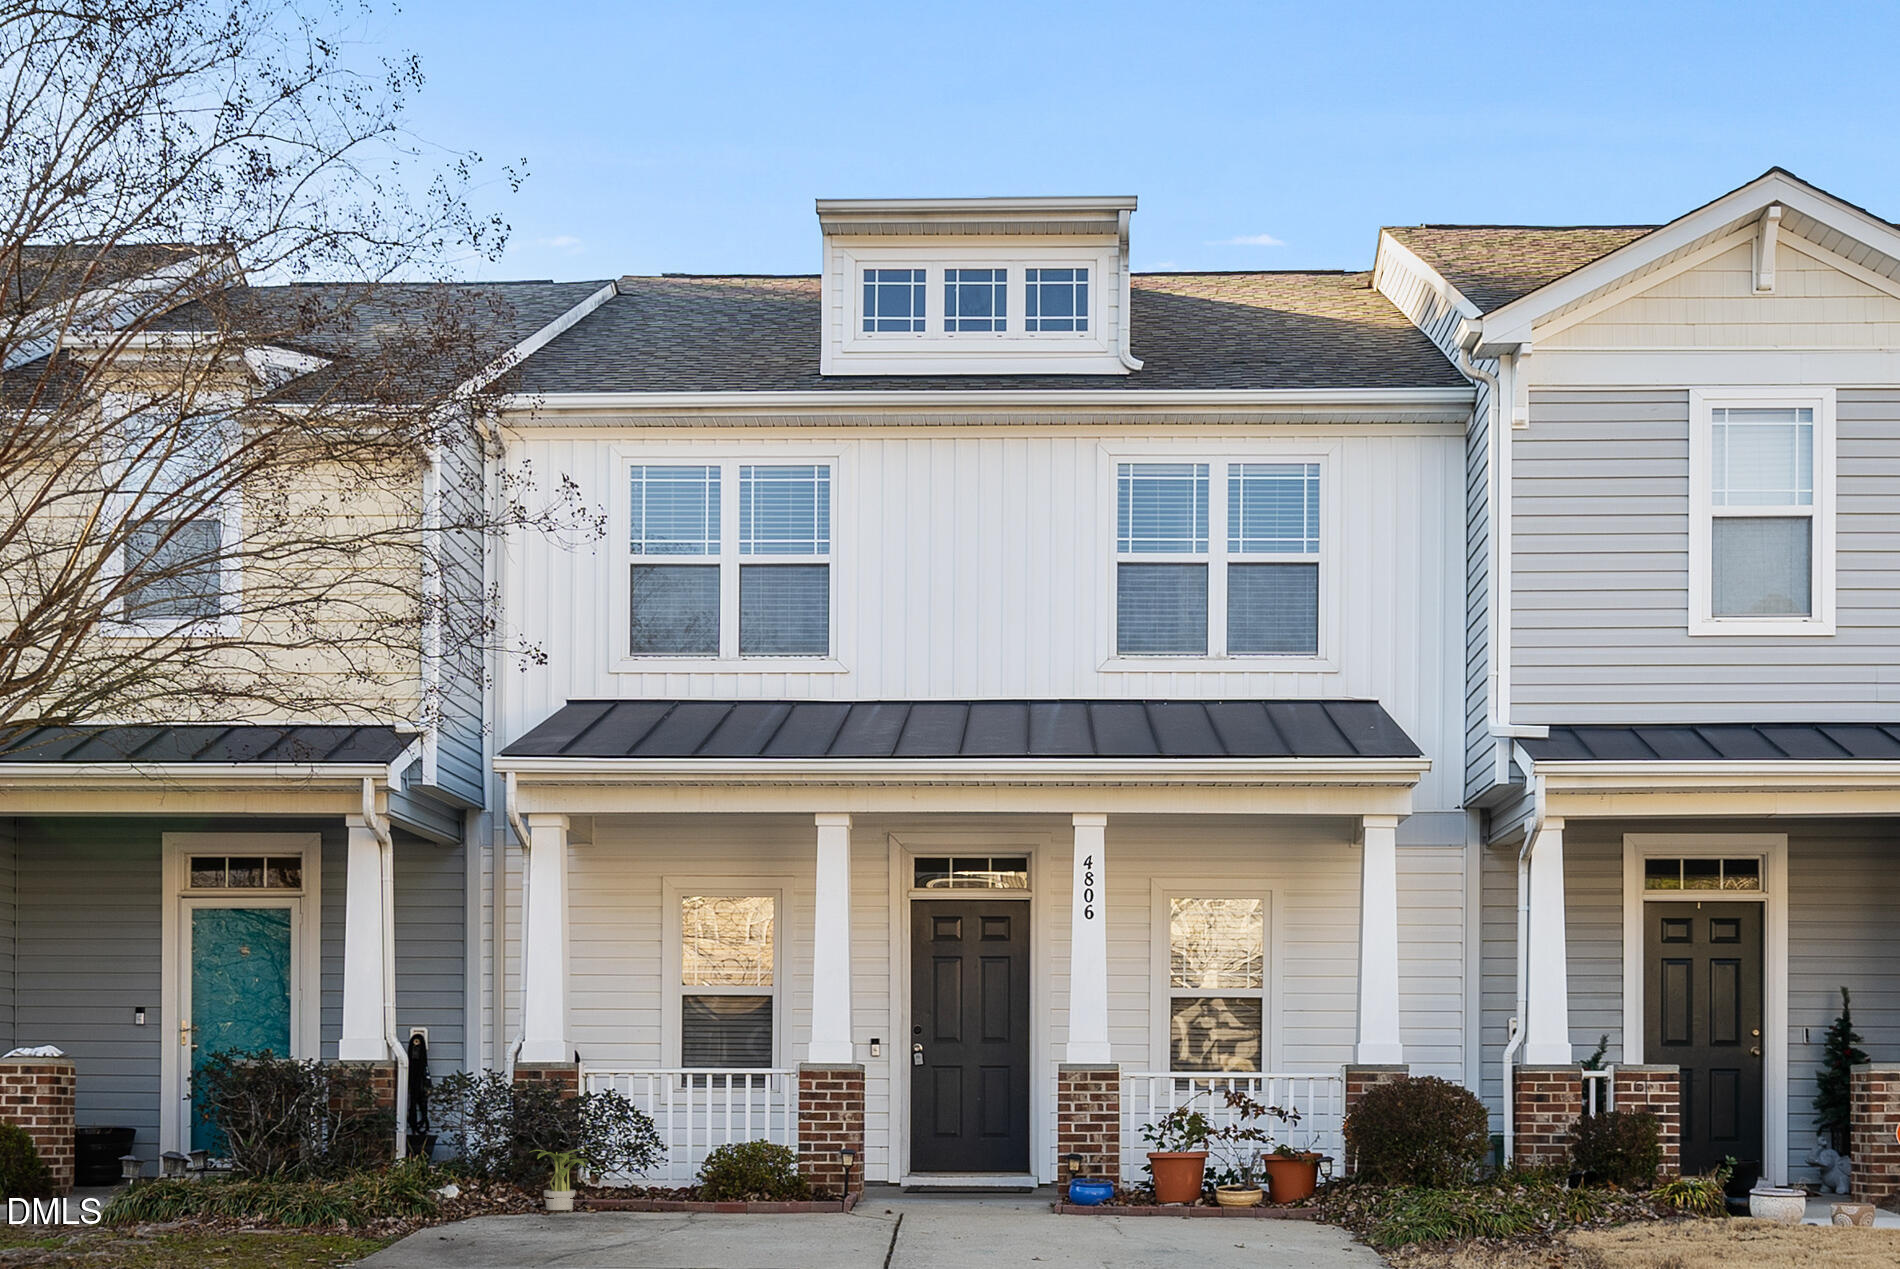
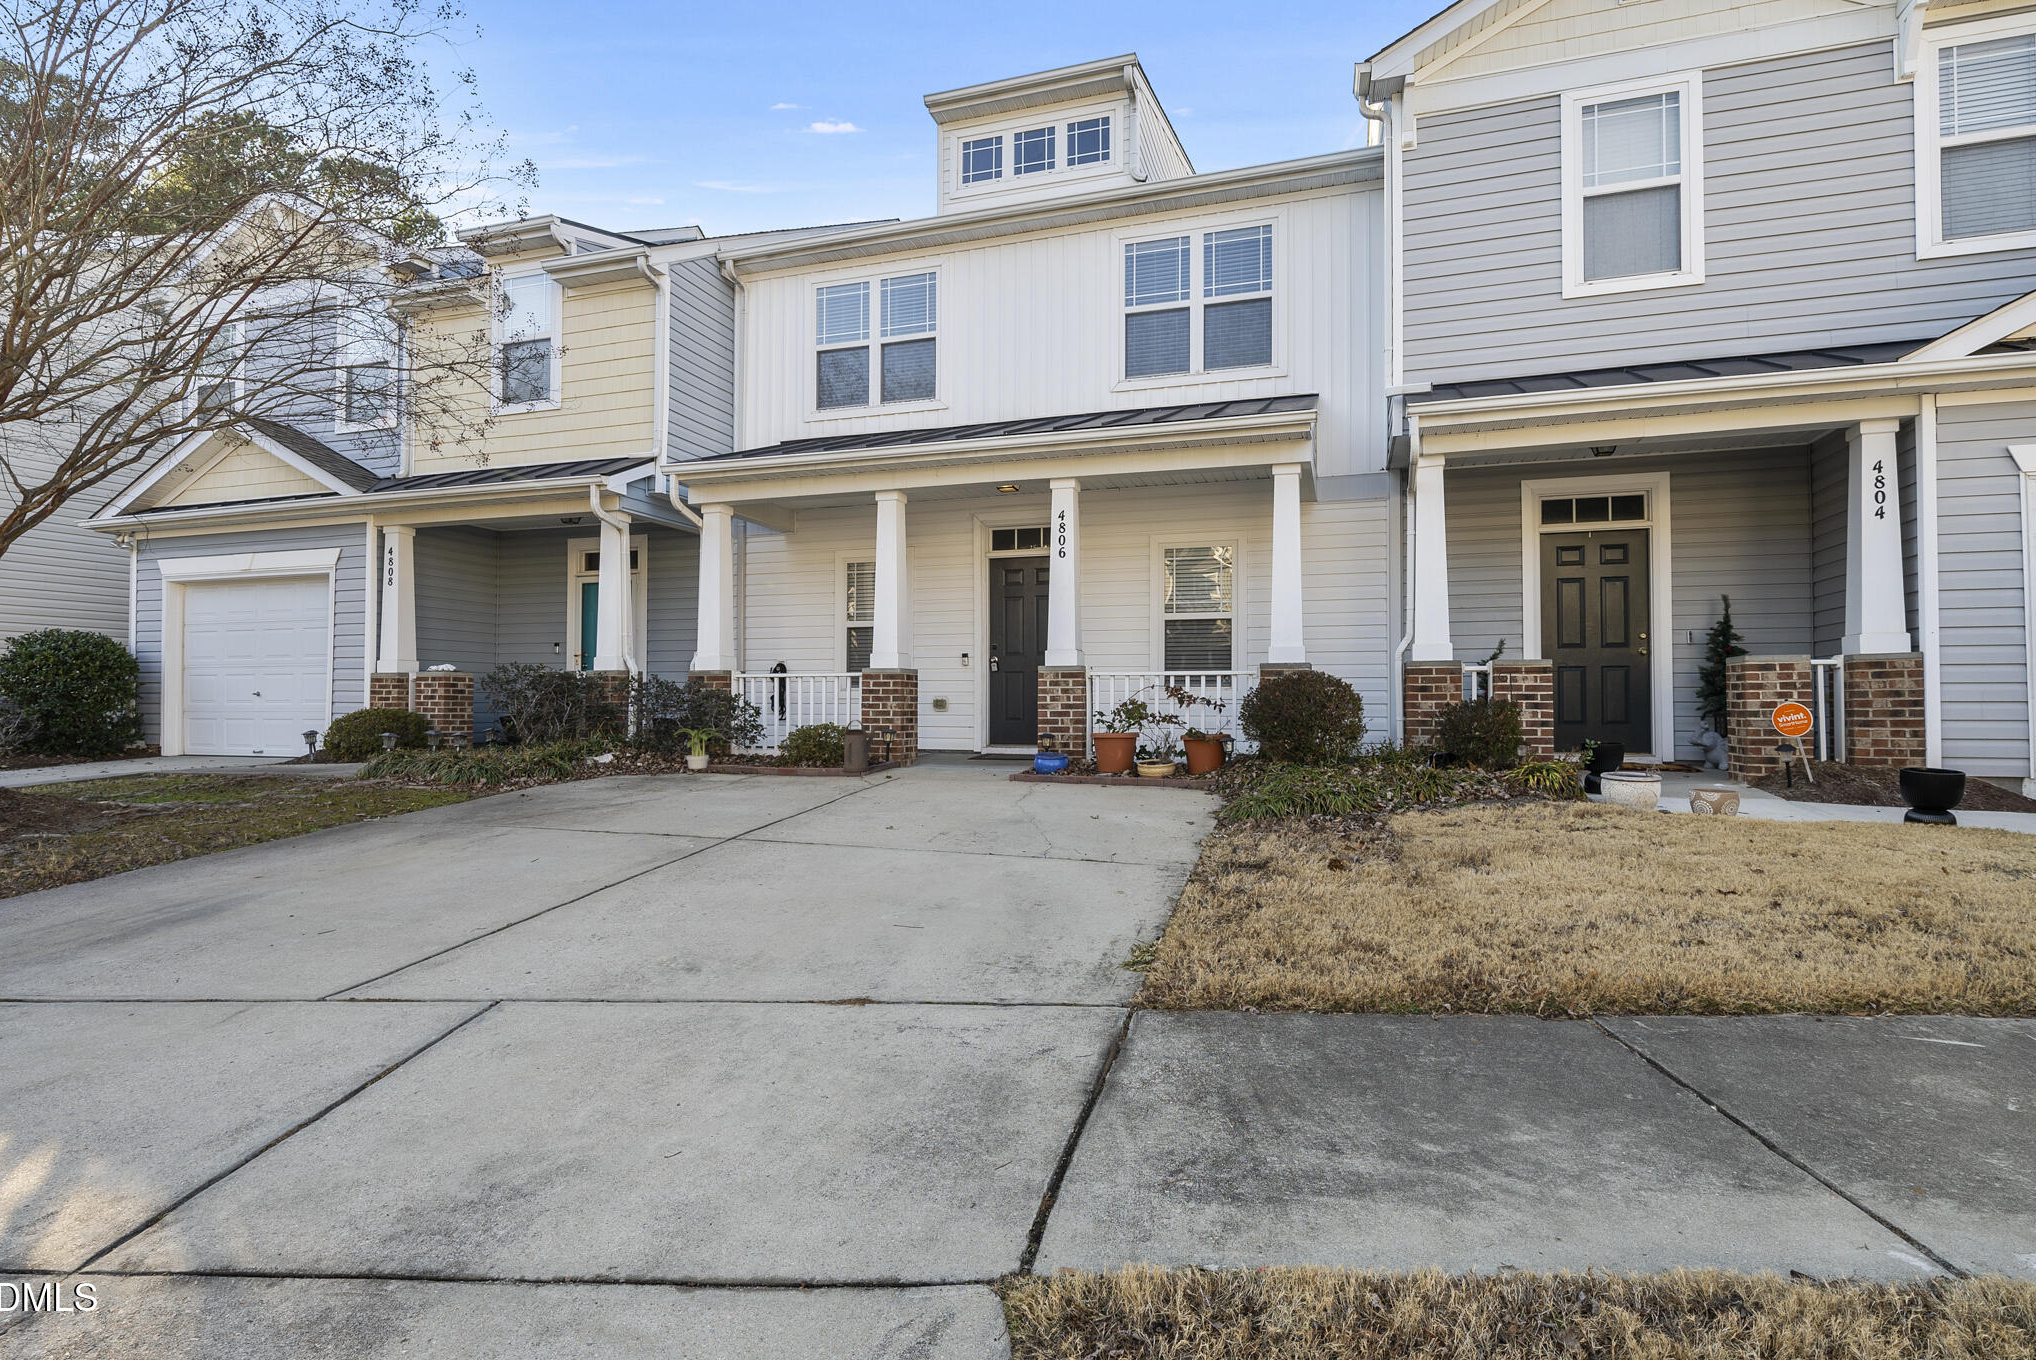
watering can: none [797,1136,833,1210] -> present [843,720,876,772]

